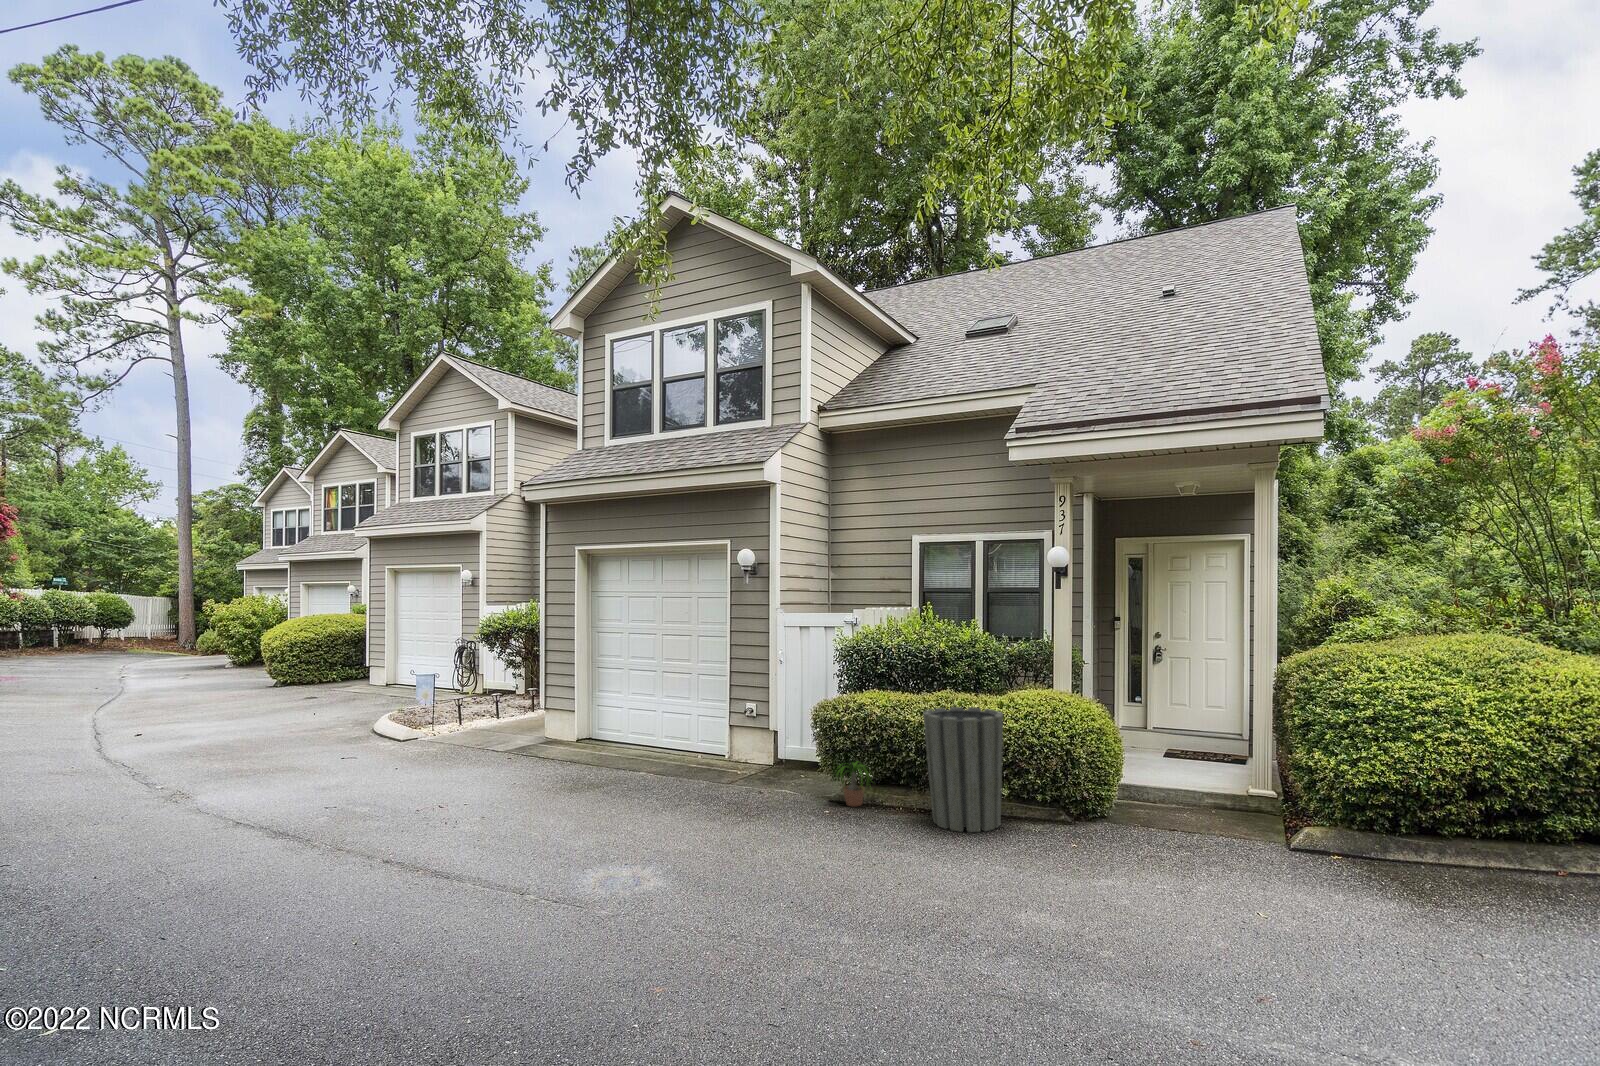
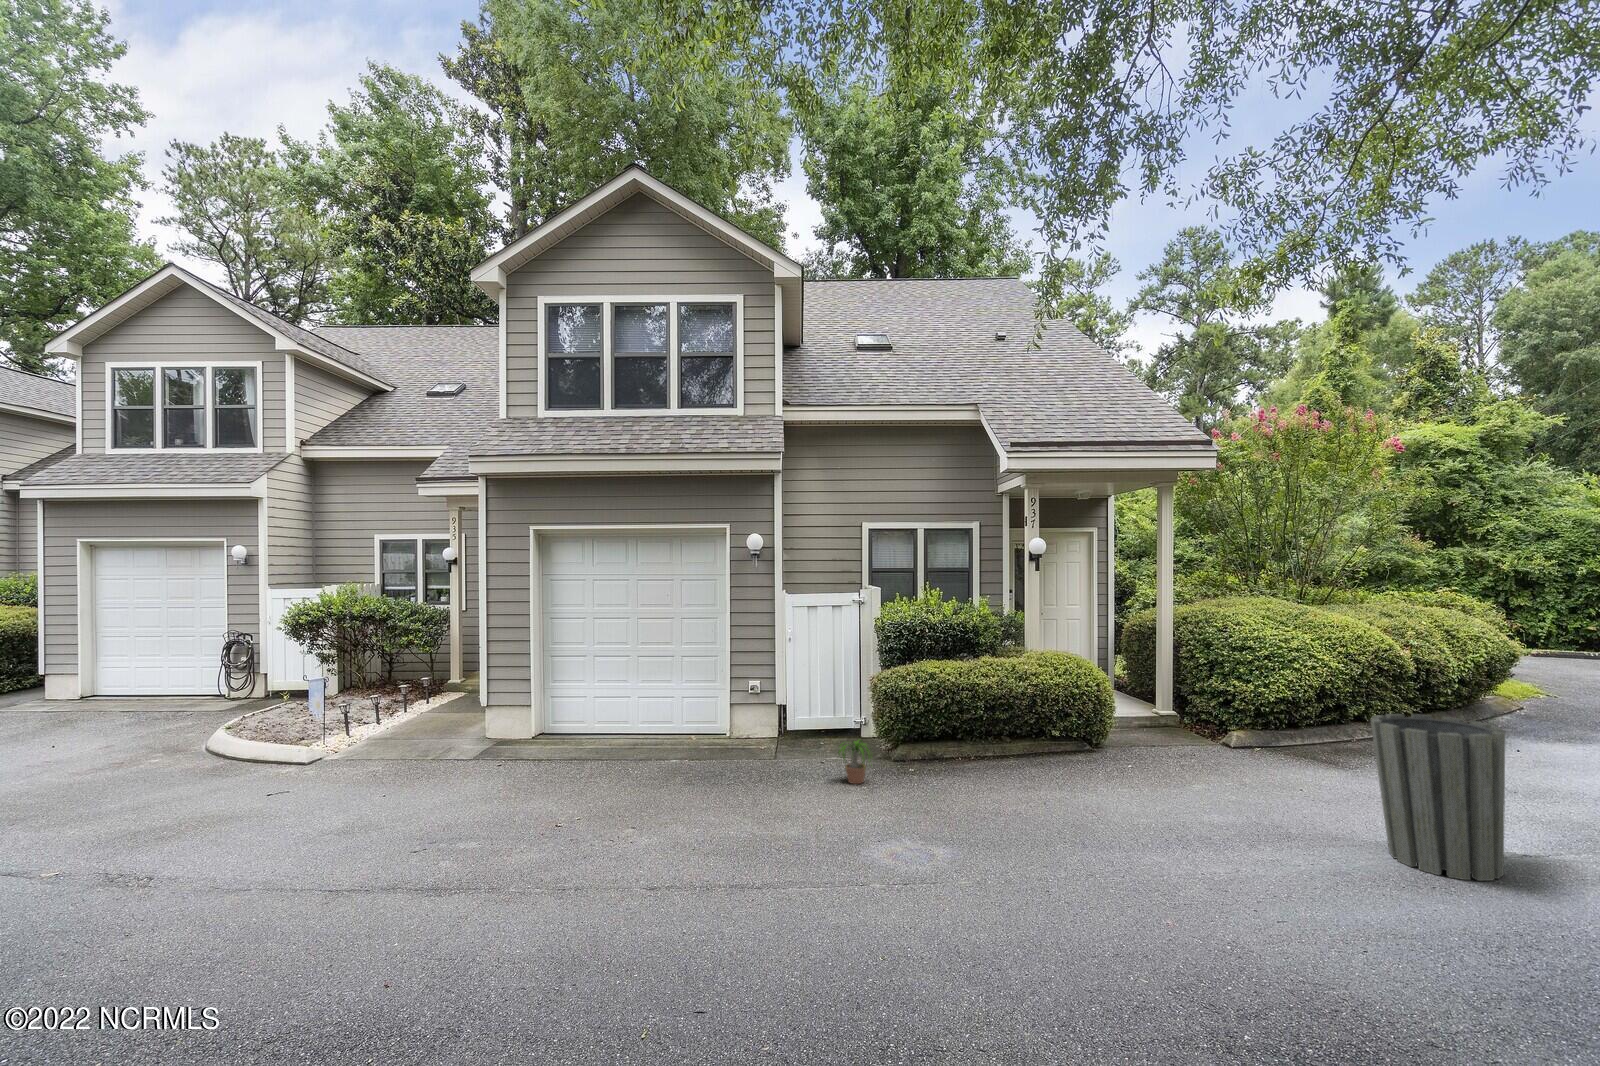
trash can: present [923,707,1004,832] -> present [1371,714,1505,881]

